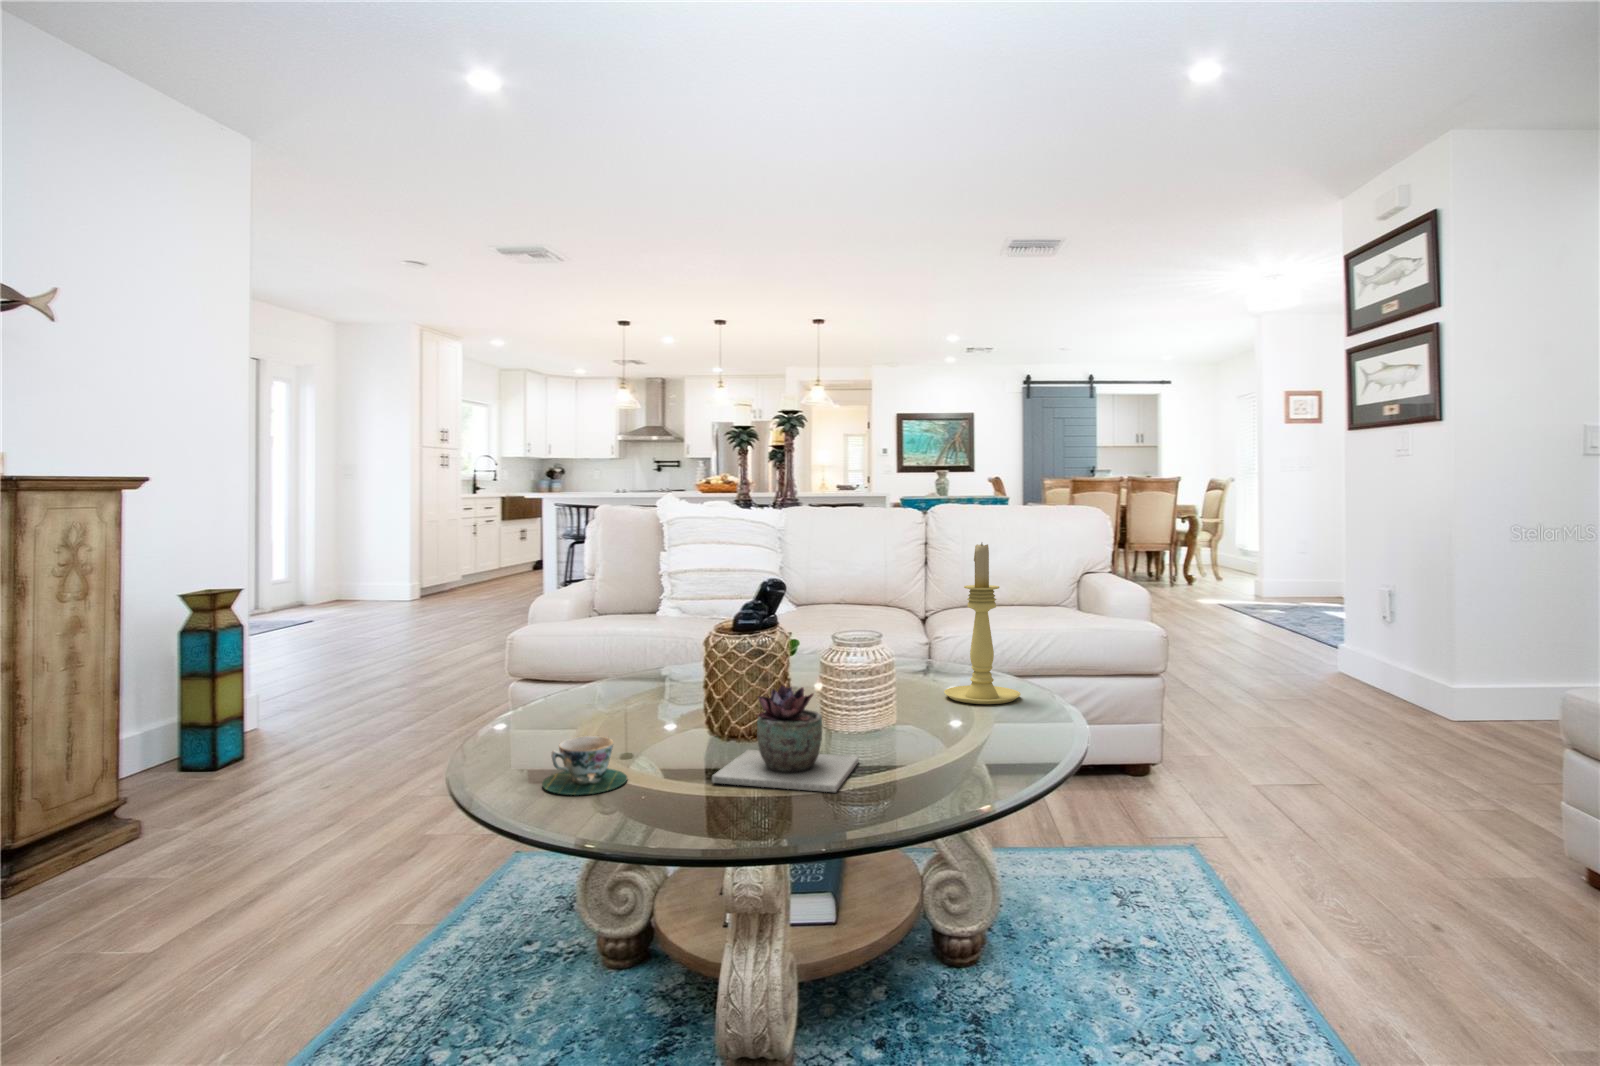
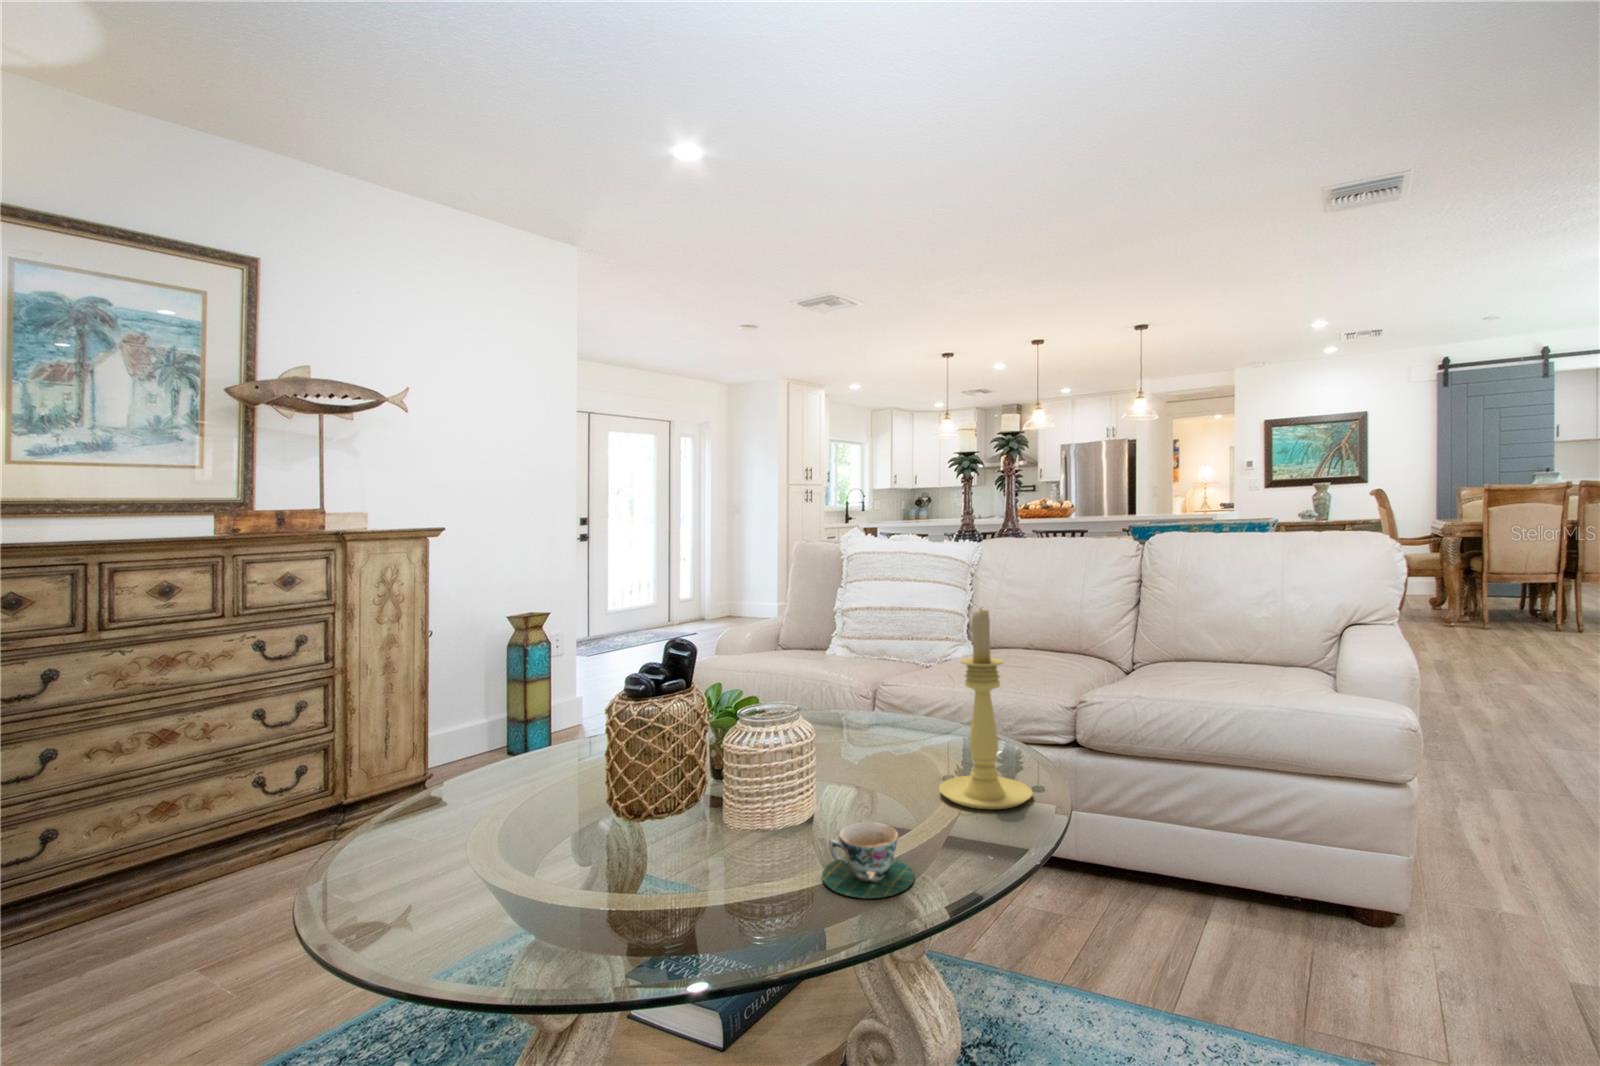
succulent plant: present [712,686,859,792] -> none [513,774,684,913]
teacup: present [542,736,627,795] -> present [822,822,914,898]

